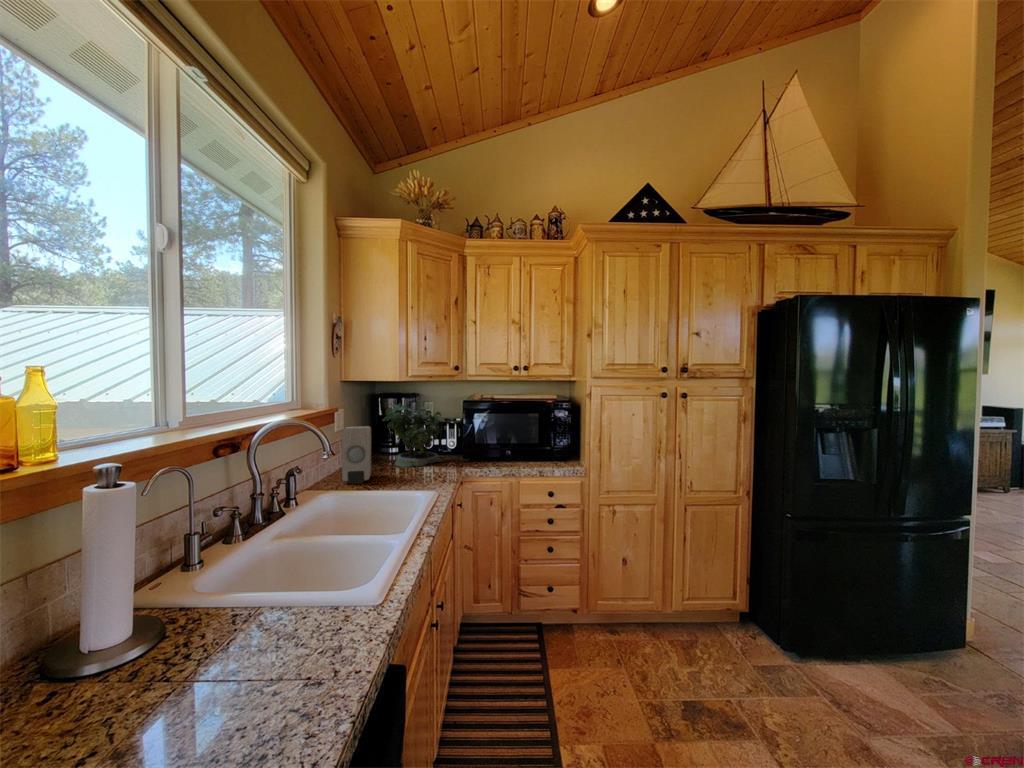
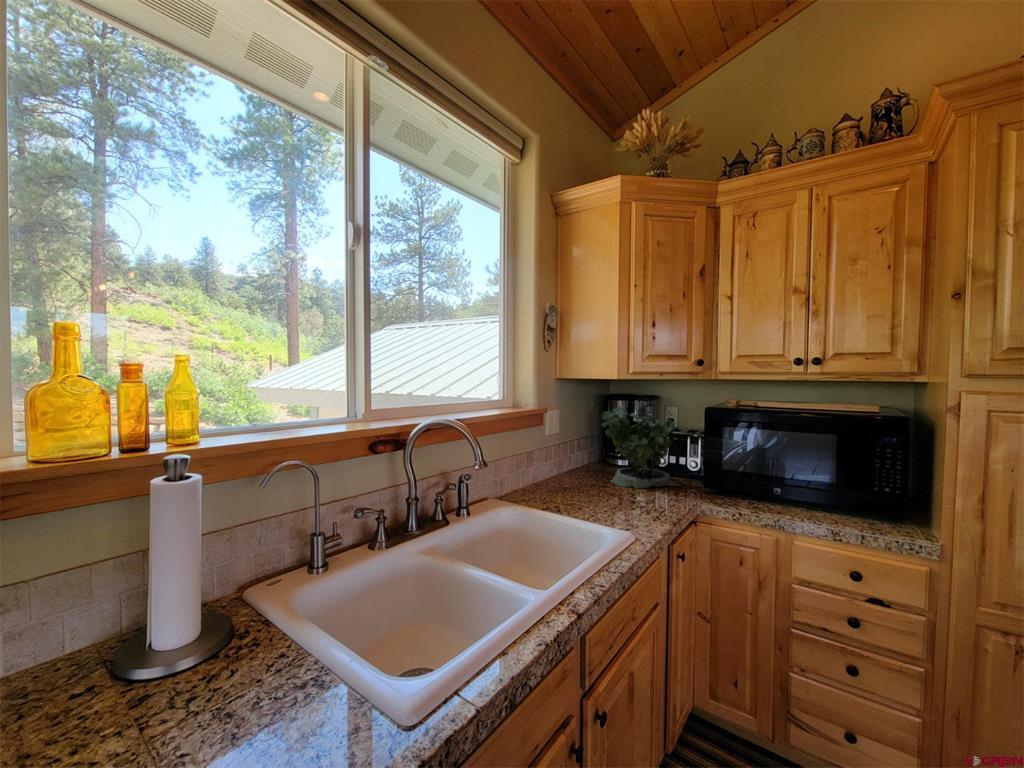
soap dispenser: present [342,426,371,484] -> none [534,431,575,500]

